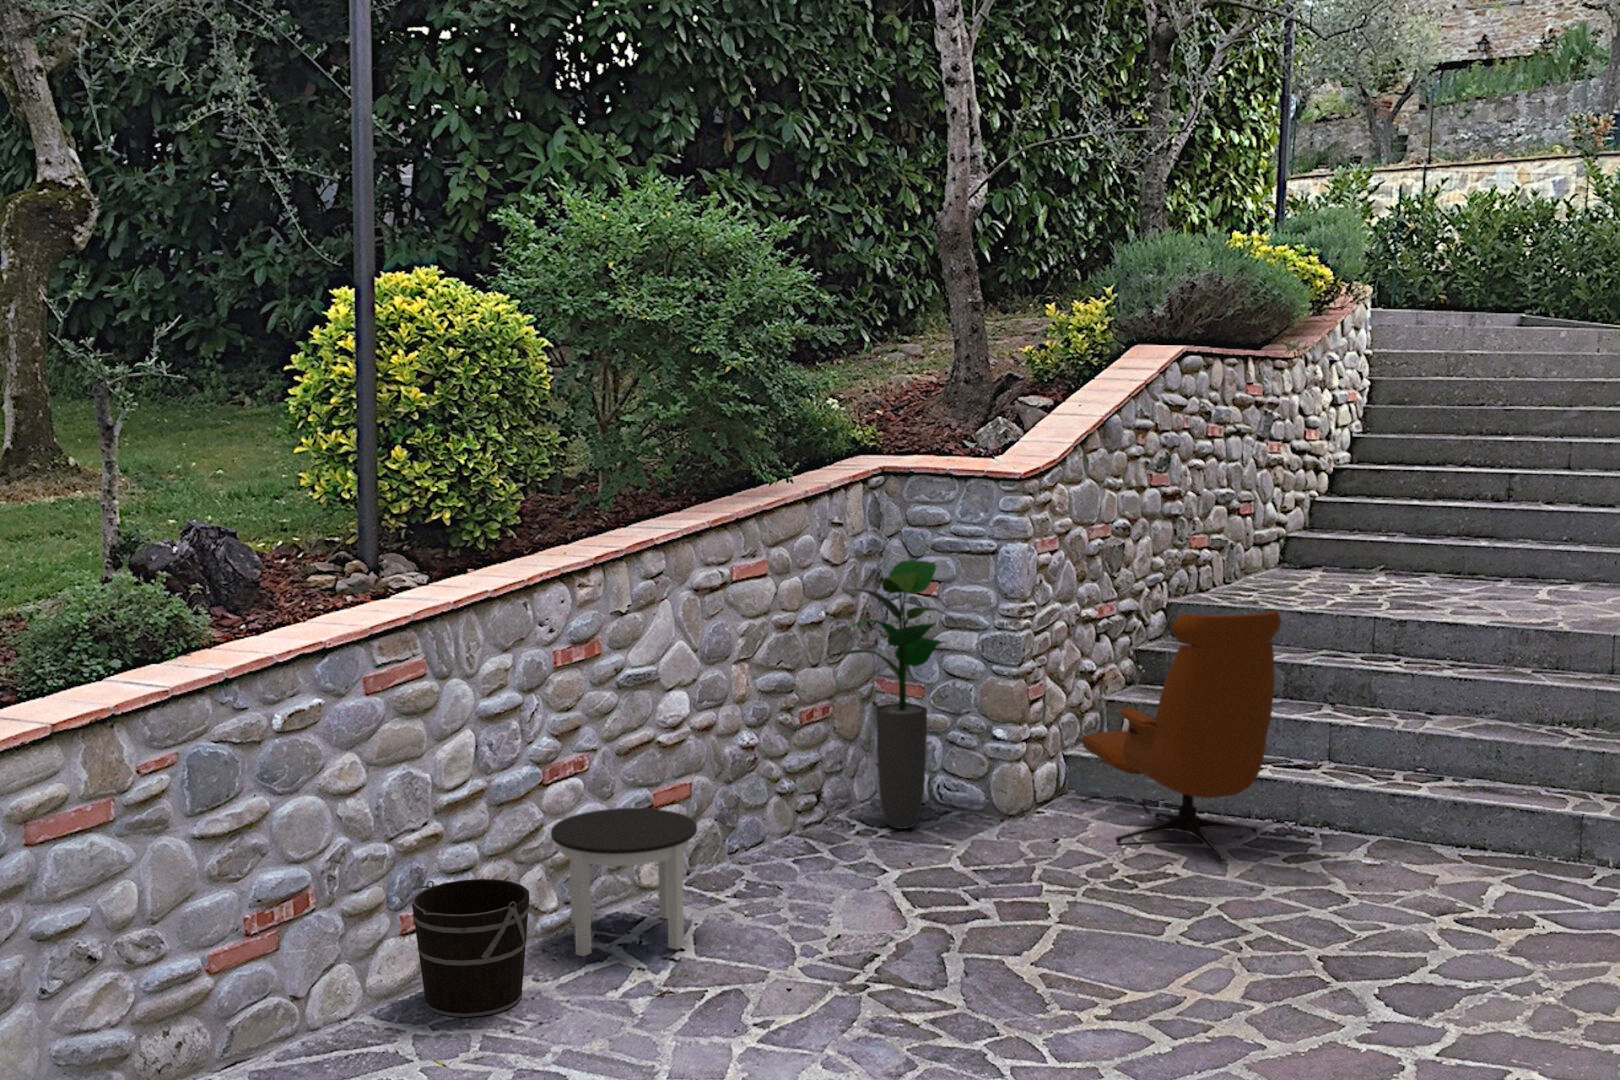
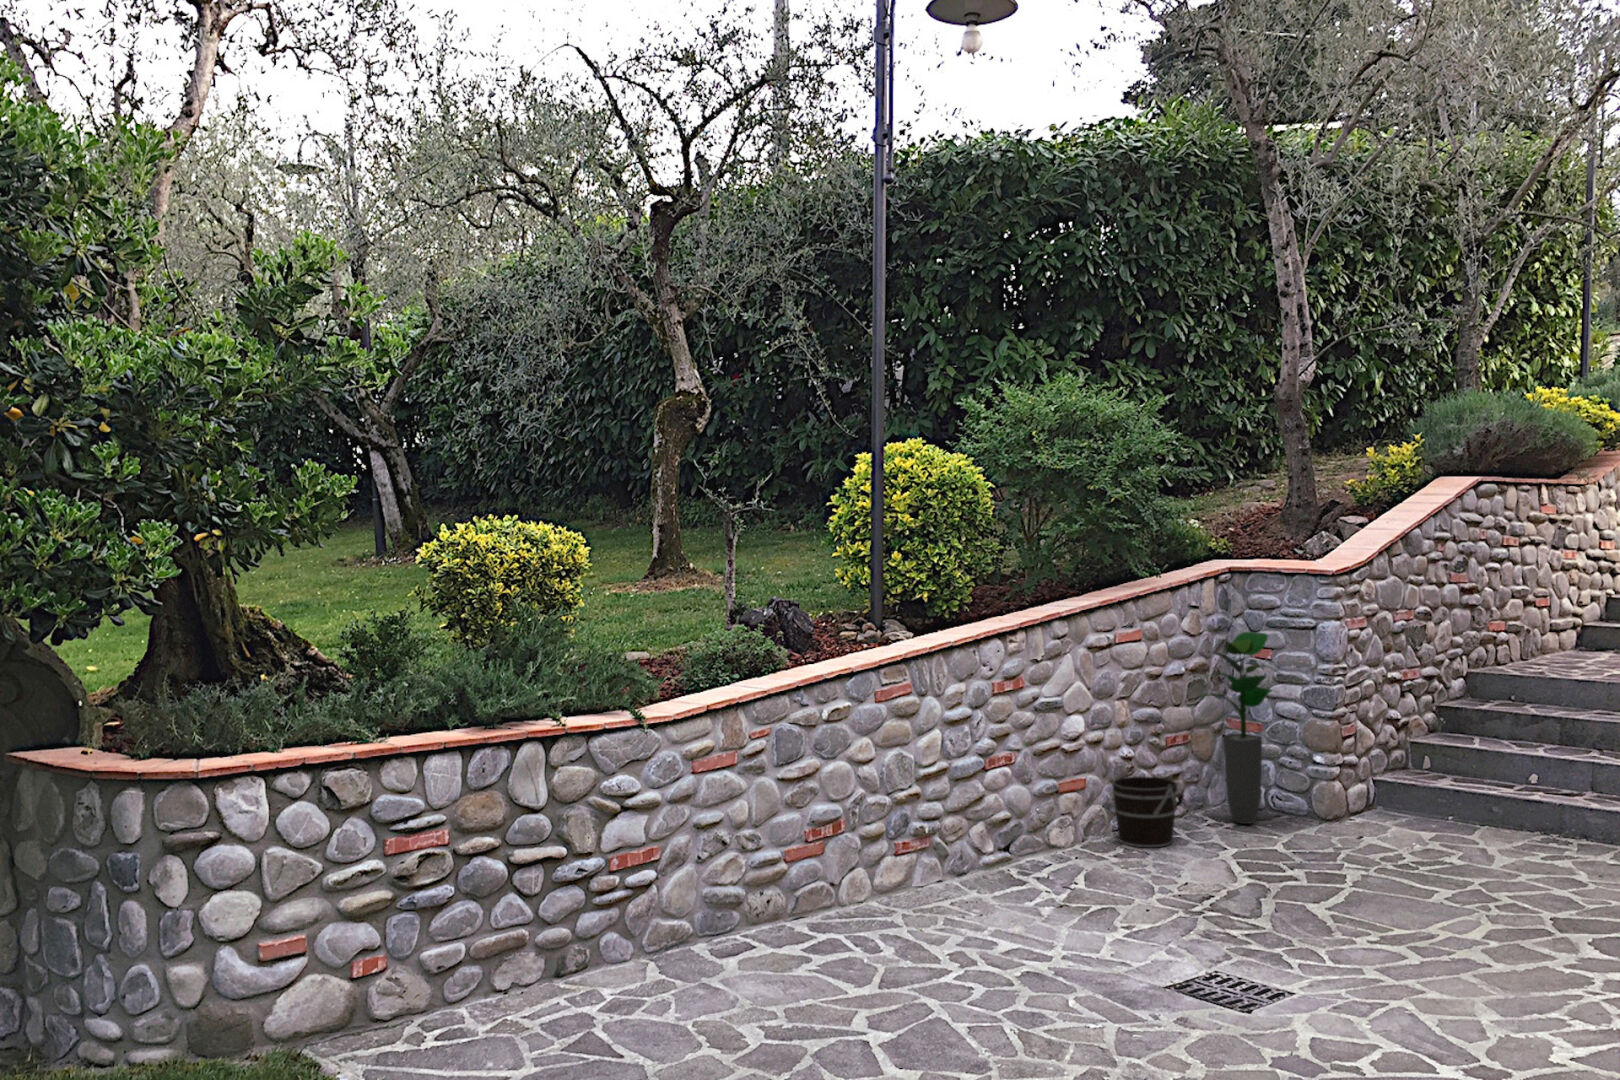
lounge chair: present [1081,610,1281,860] -> none [1388,669,1535,857]
round table: present [551,808,697,956] -> none [991,790,1088,883]
bucket: present [412,879,529,1017] -> present [1112,776,1177,847]

